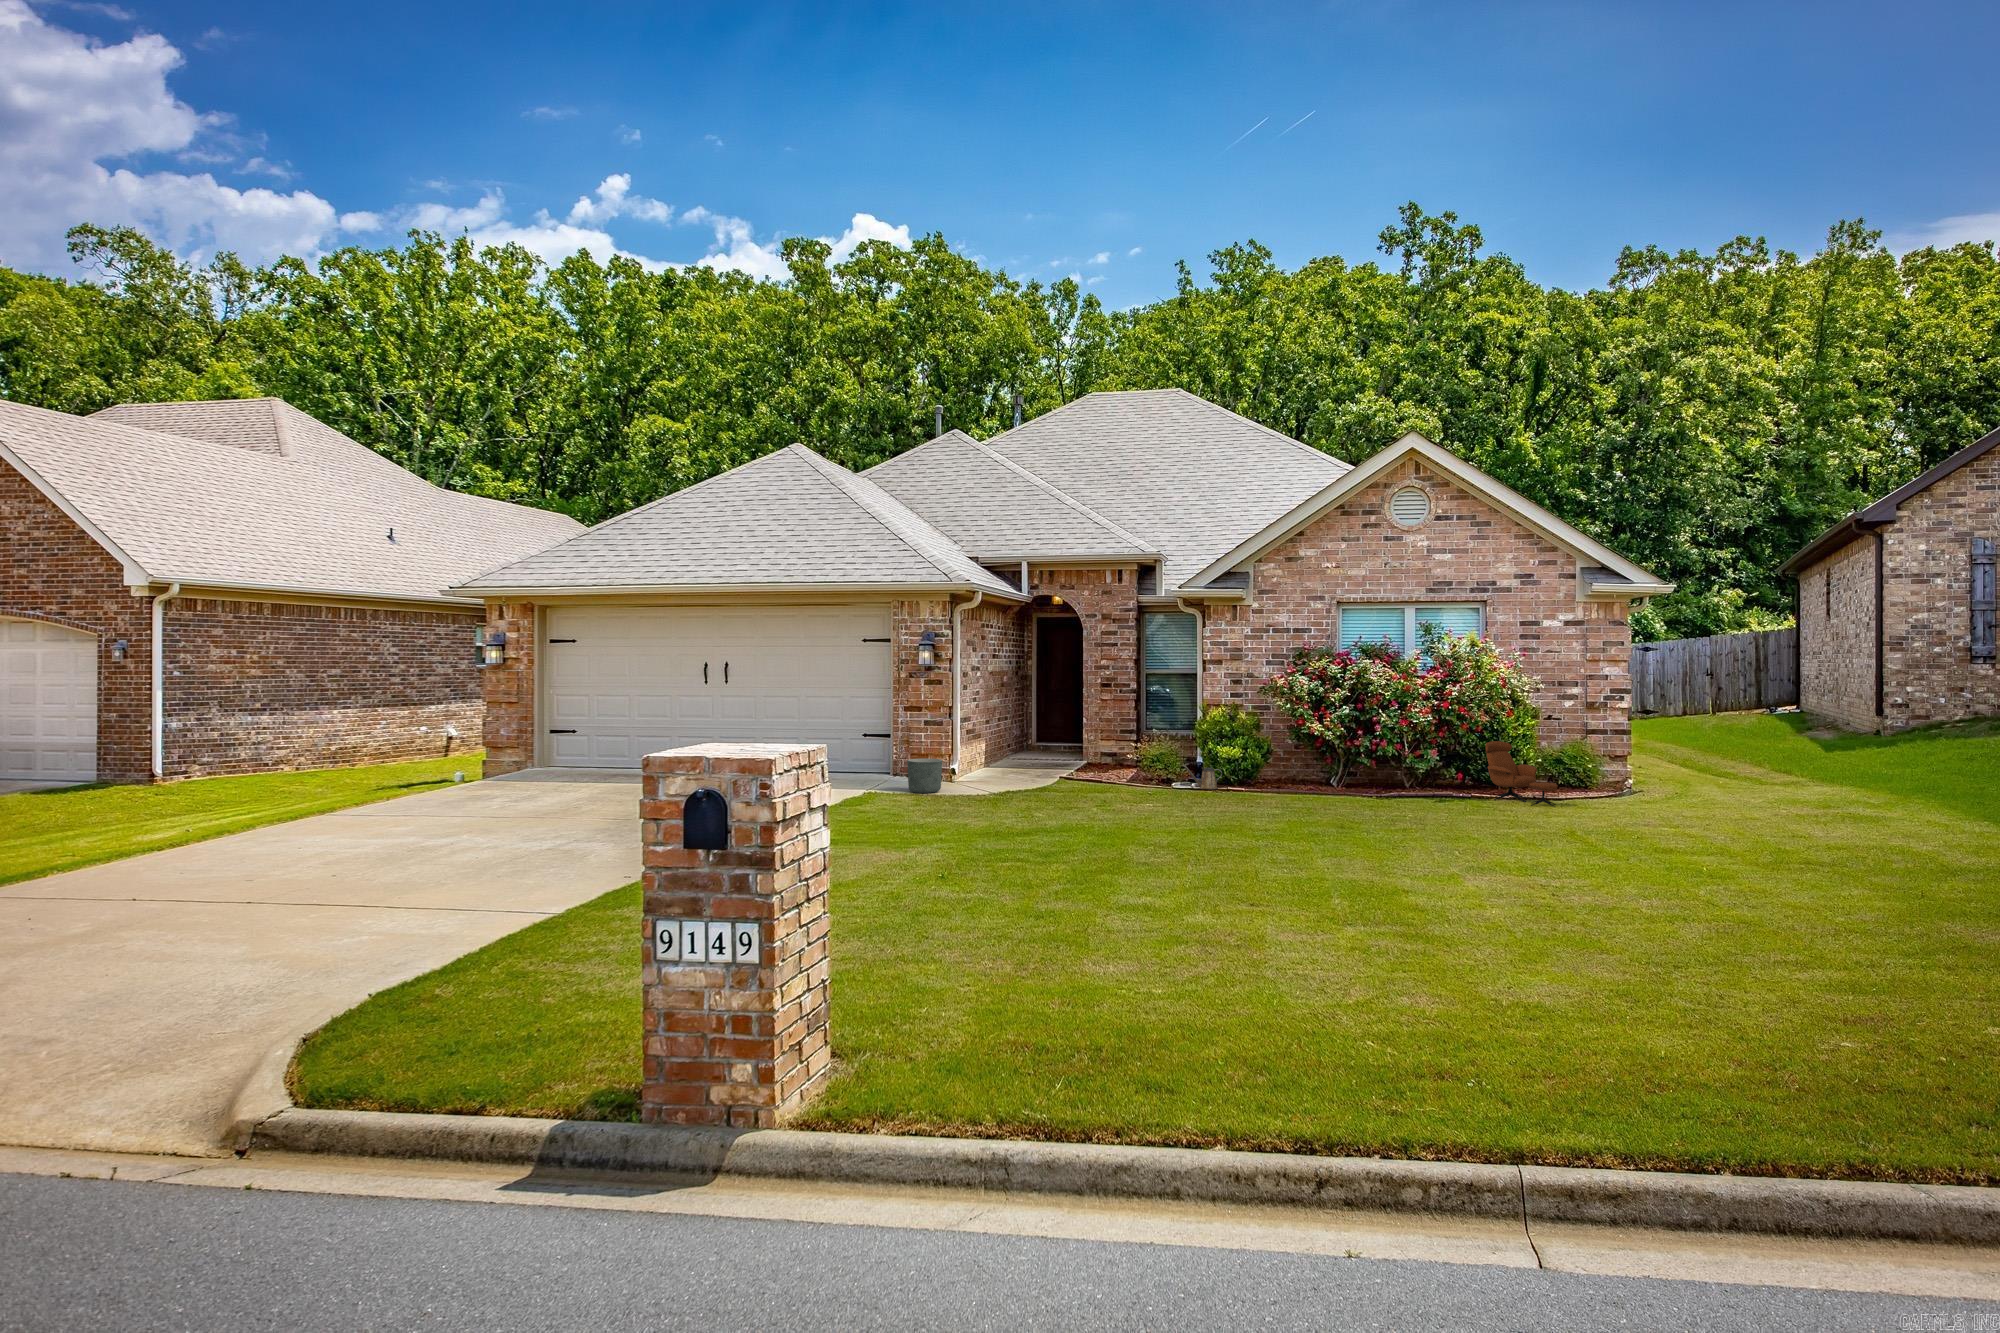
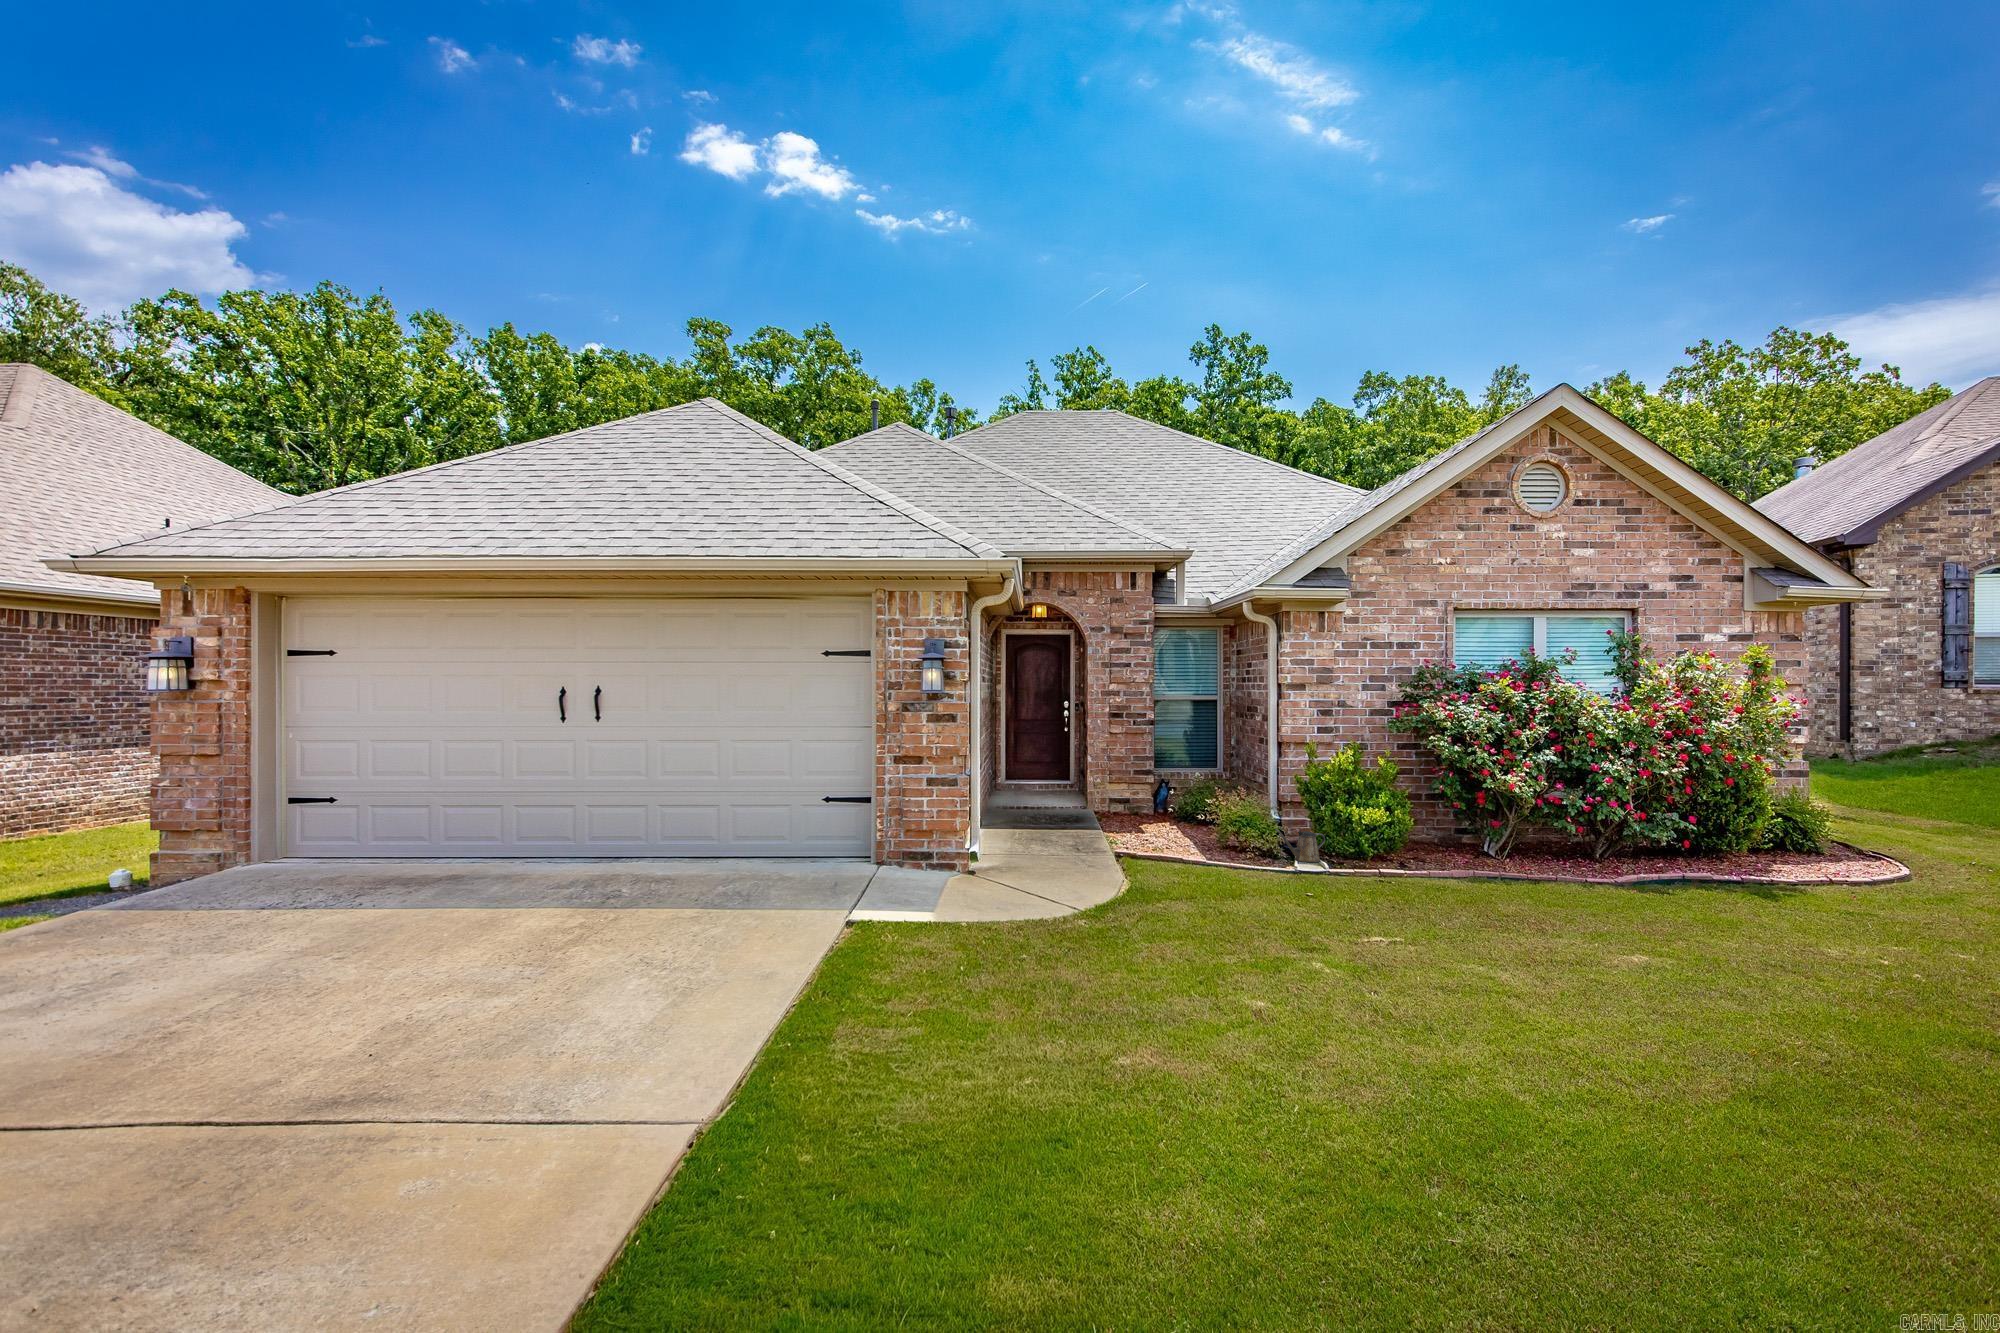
lounge chair: present [1486,741,1558,807] -> none [1683,794,1822,892]
planter: present [907,759,942,793] -> none [898,829,950,885]

